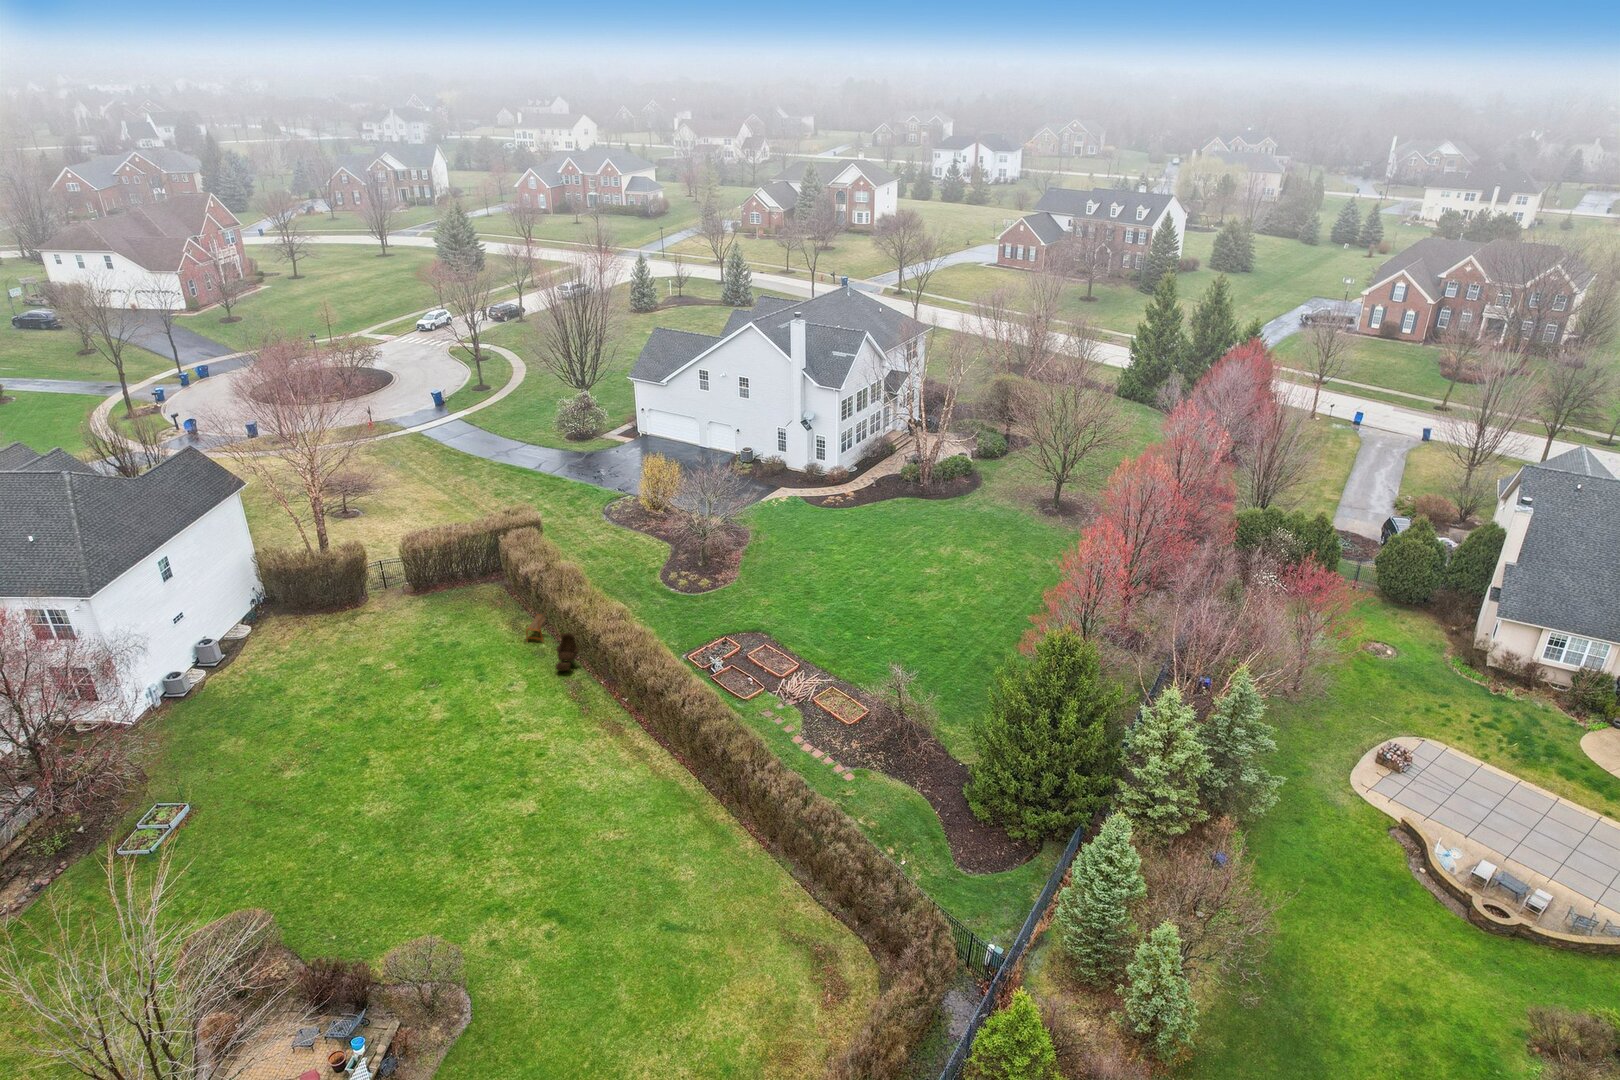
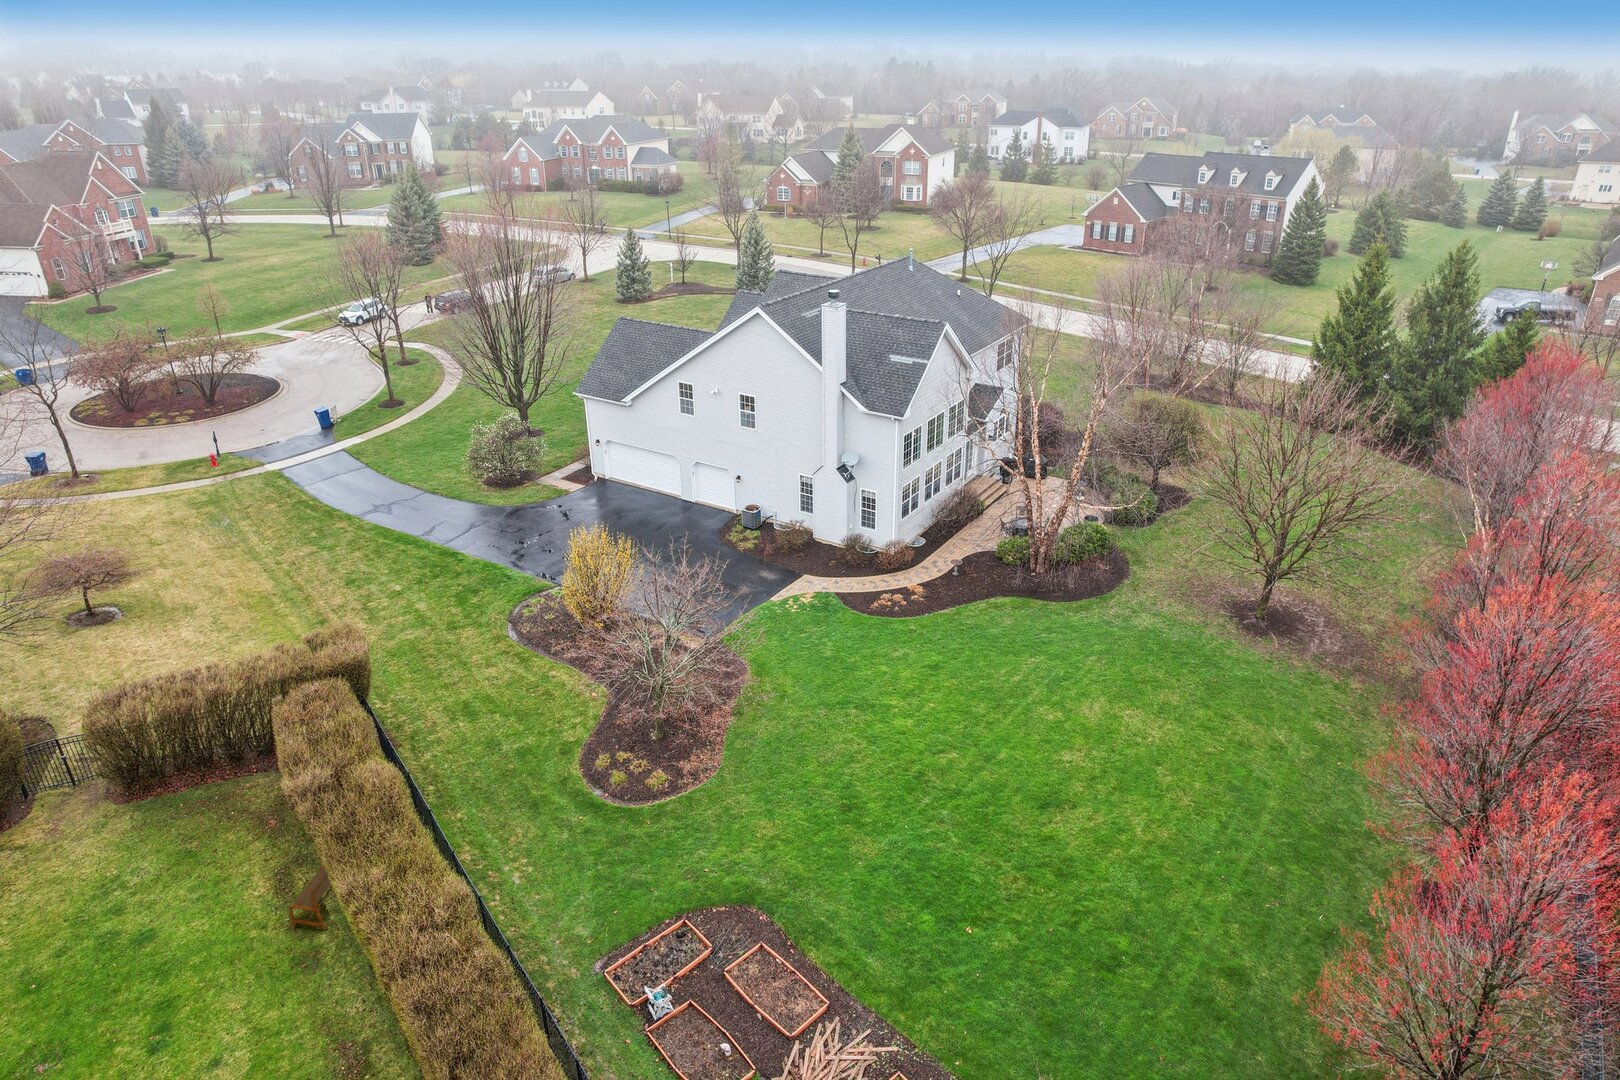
lounge chair: present [556,633,579,672] -> none [323,931,382,1027]

